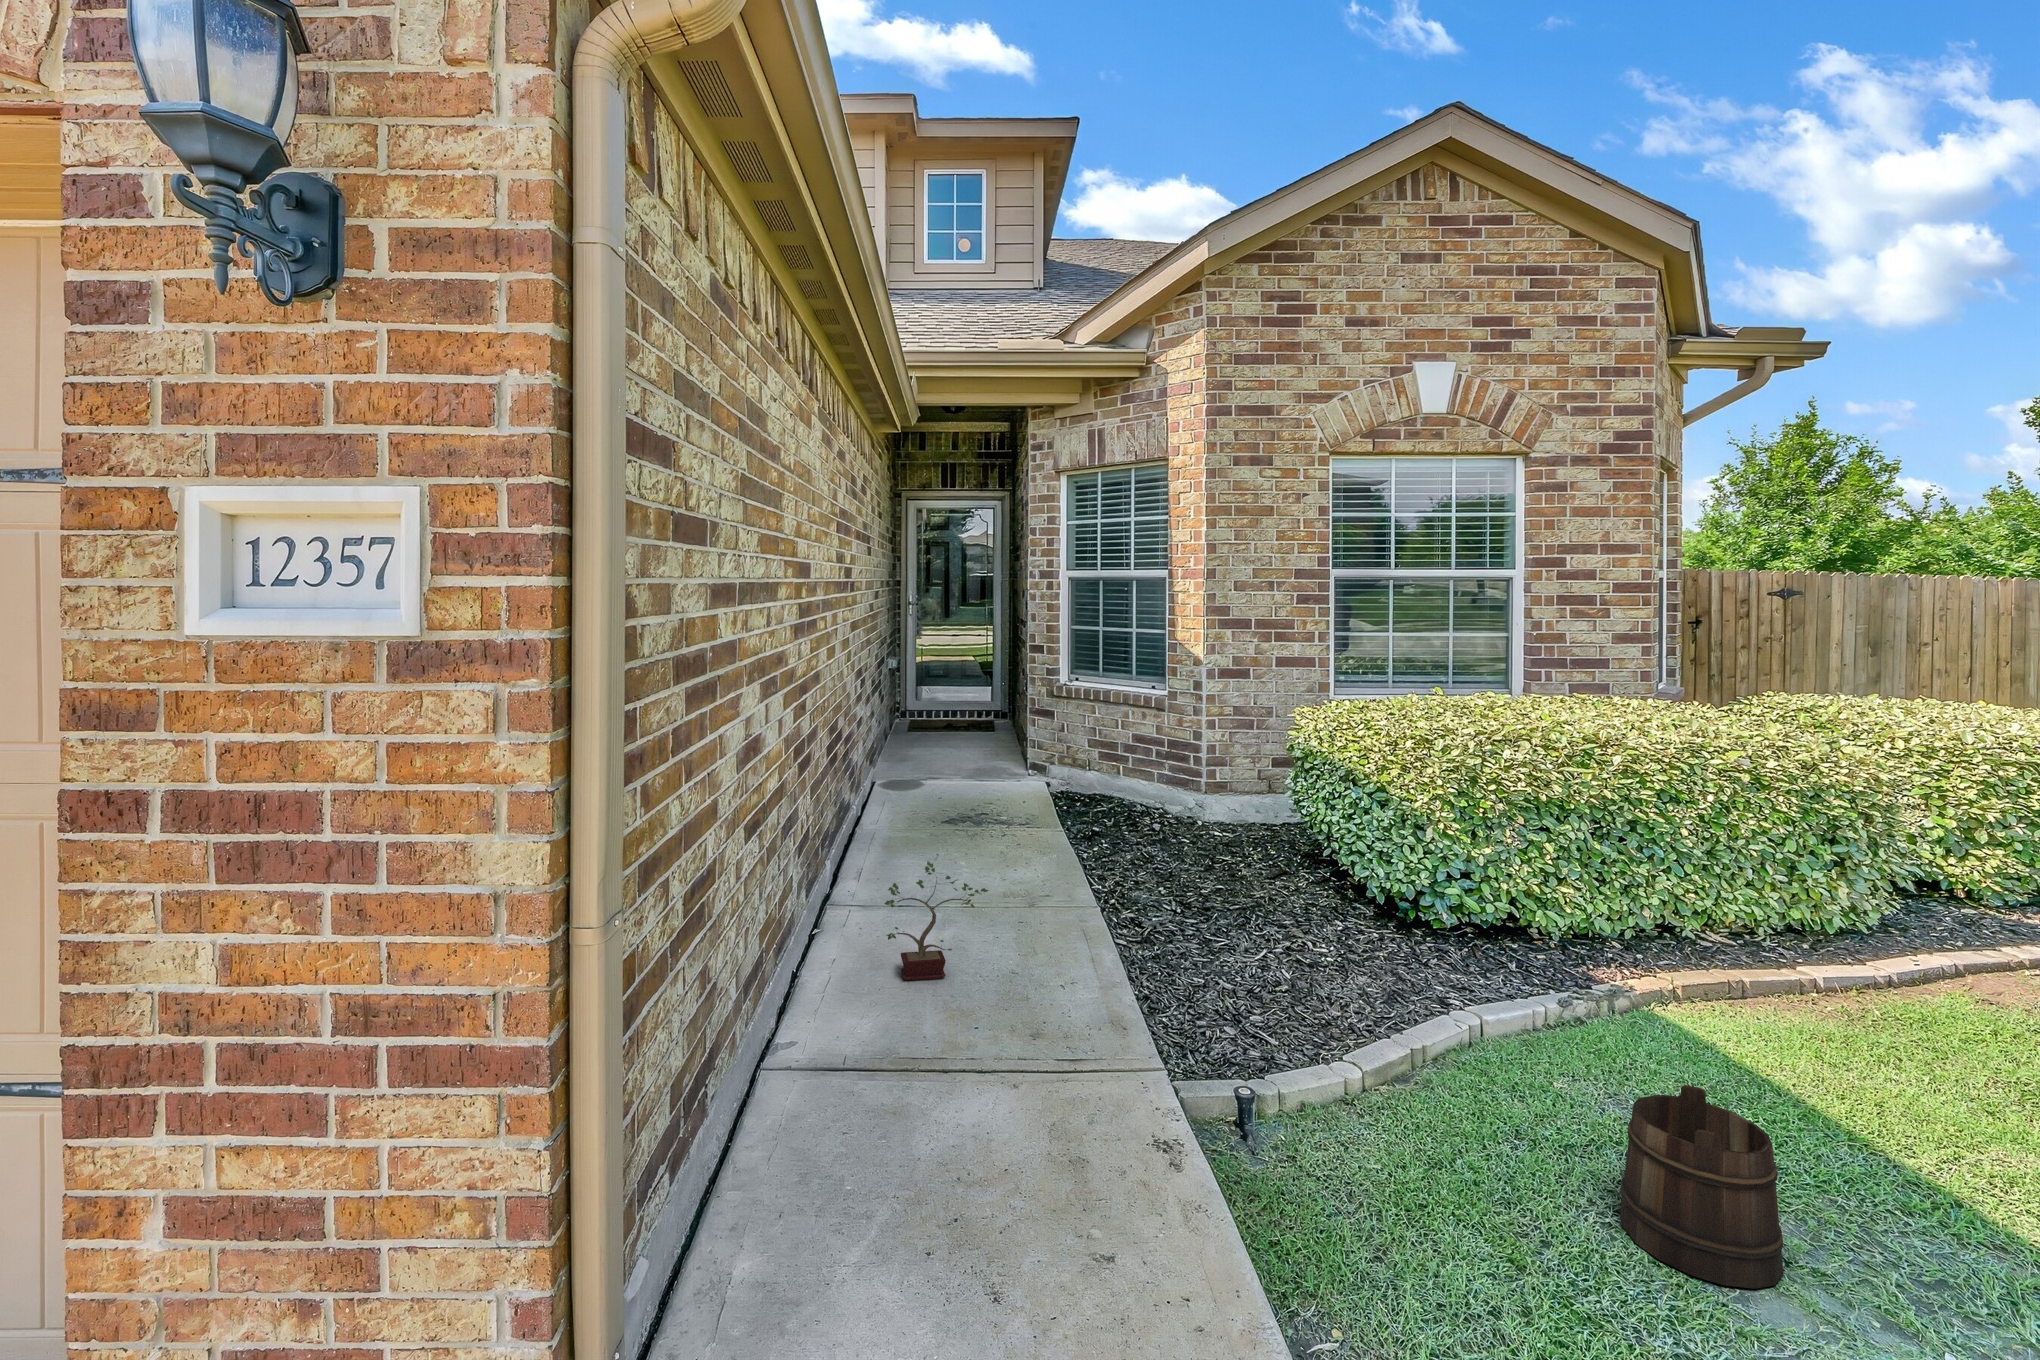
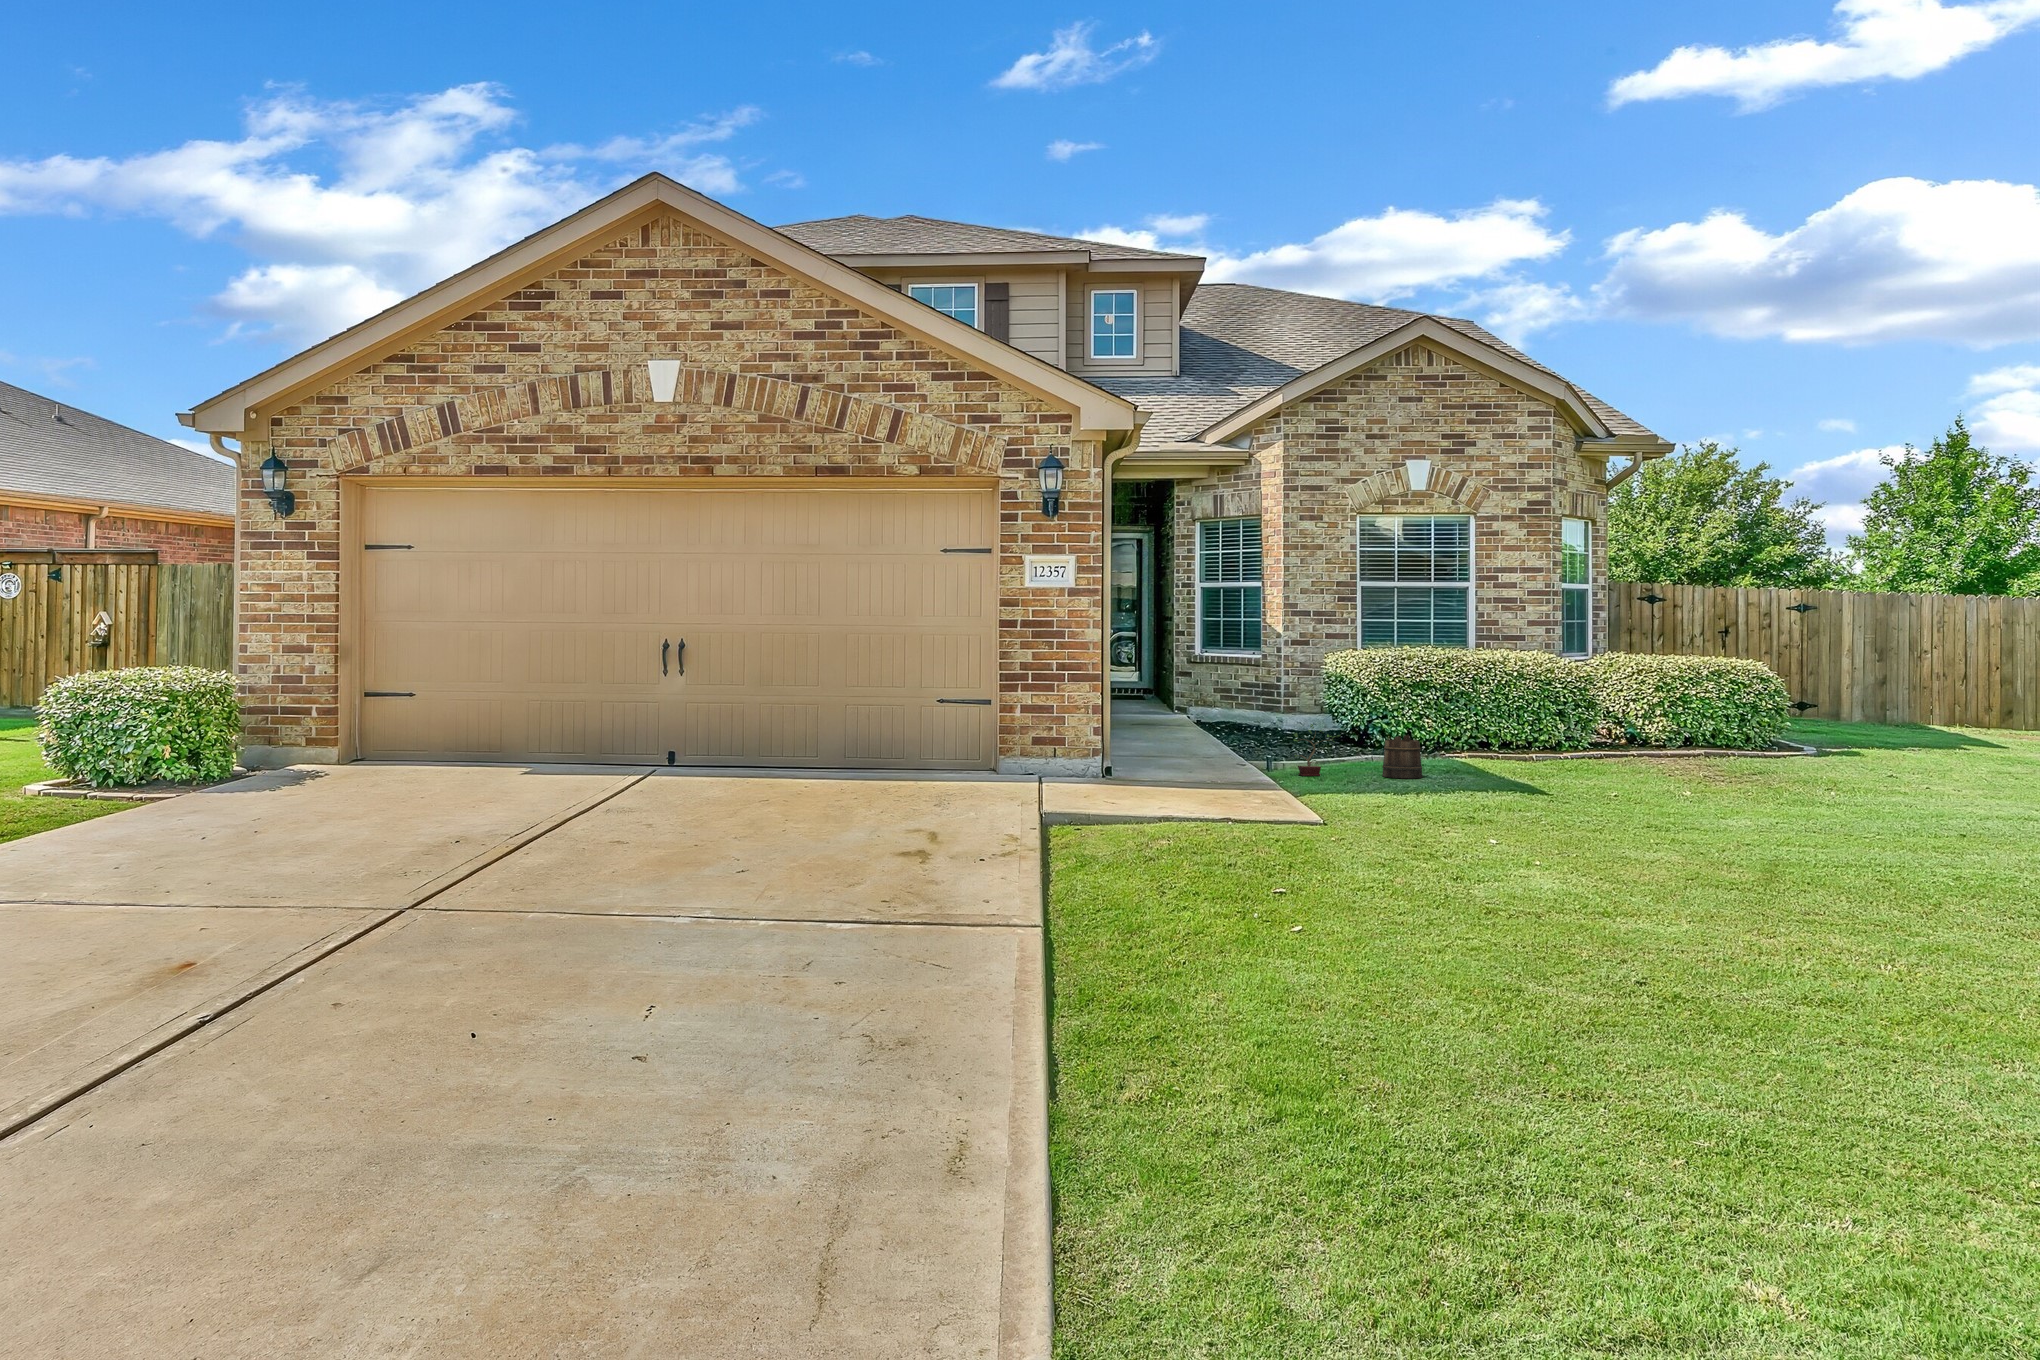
potted plant: present [884,861,988,980] -> present [1294,724,1340,776]

